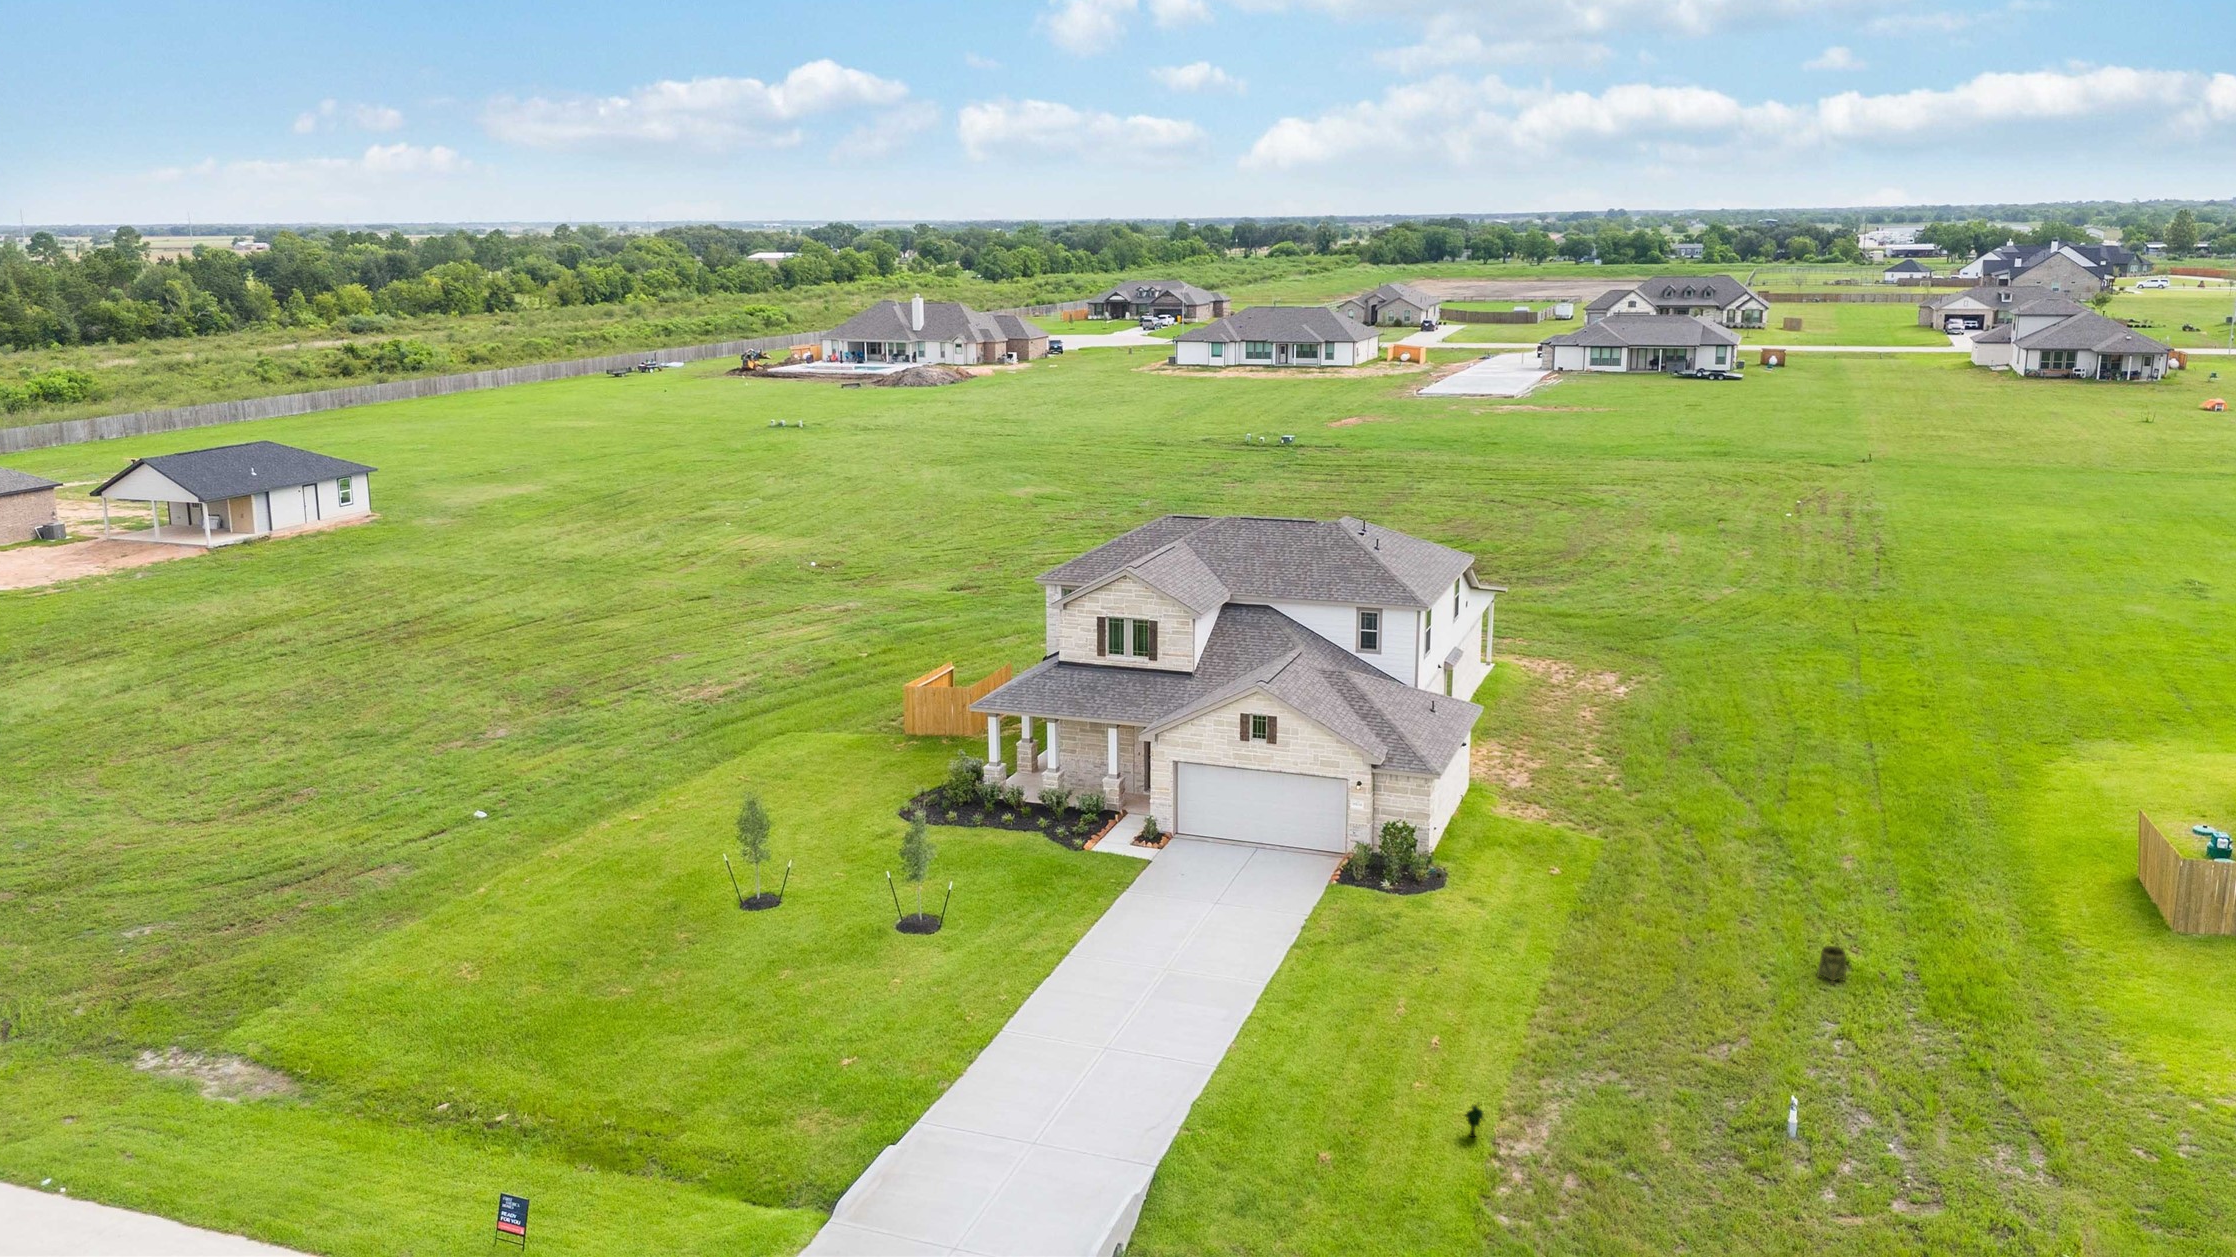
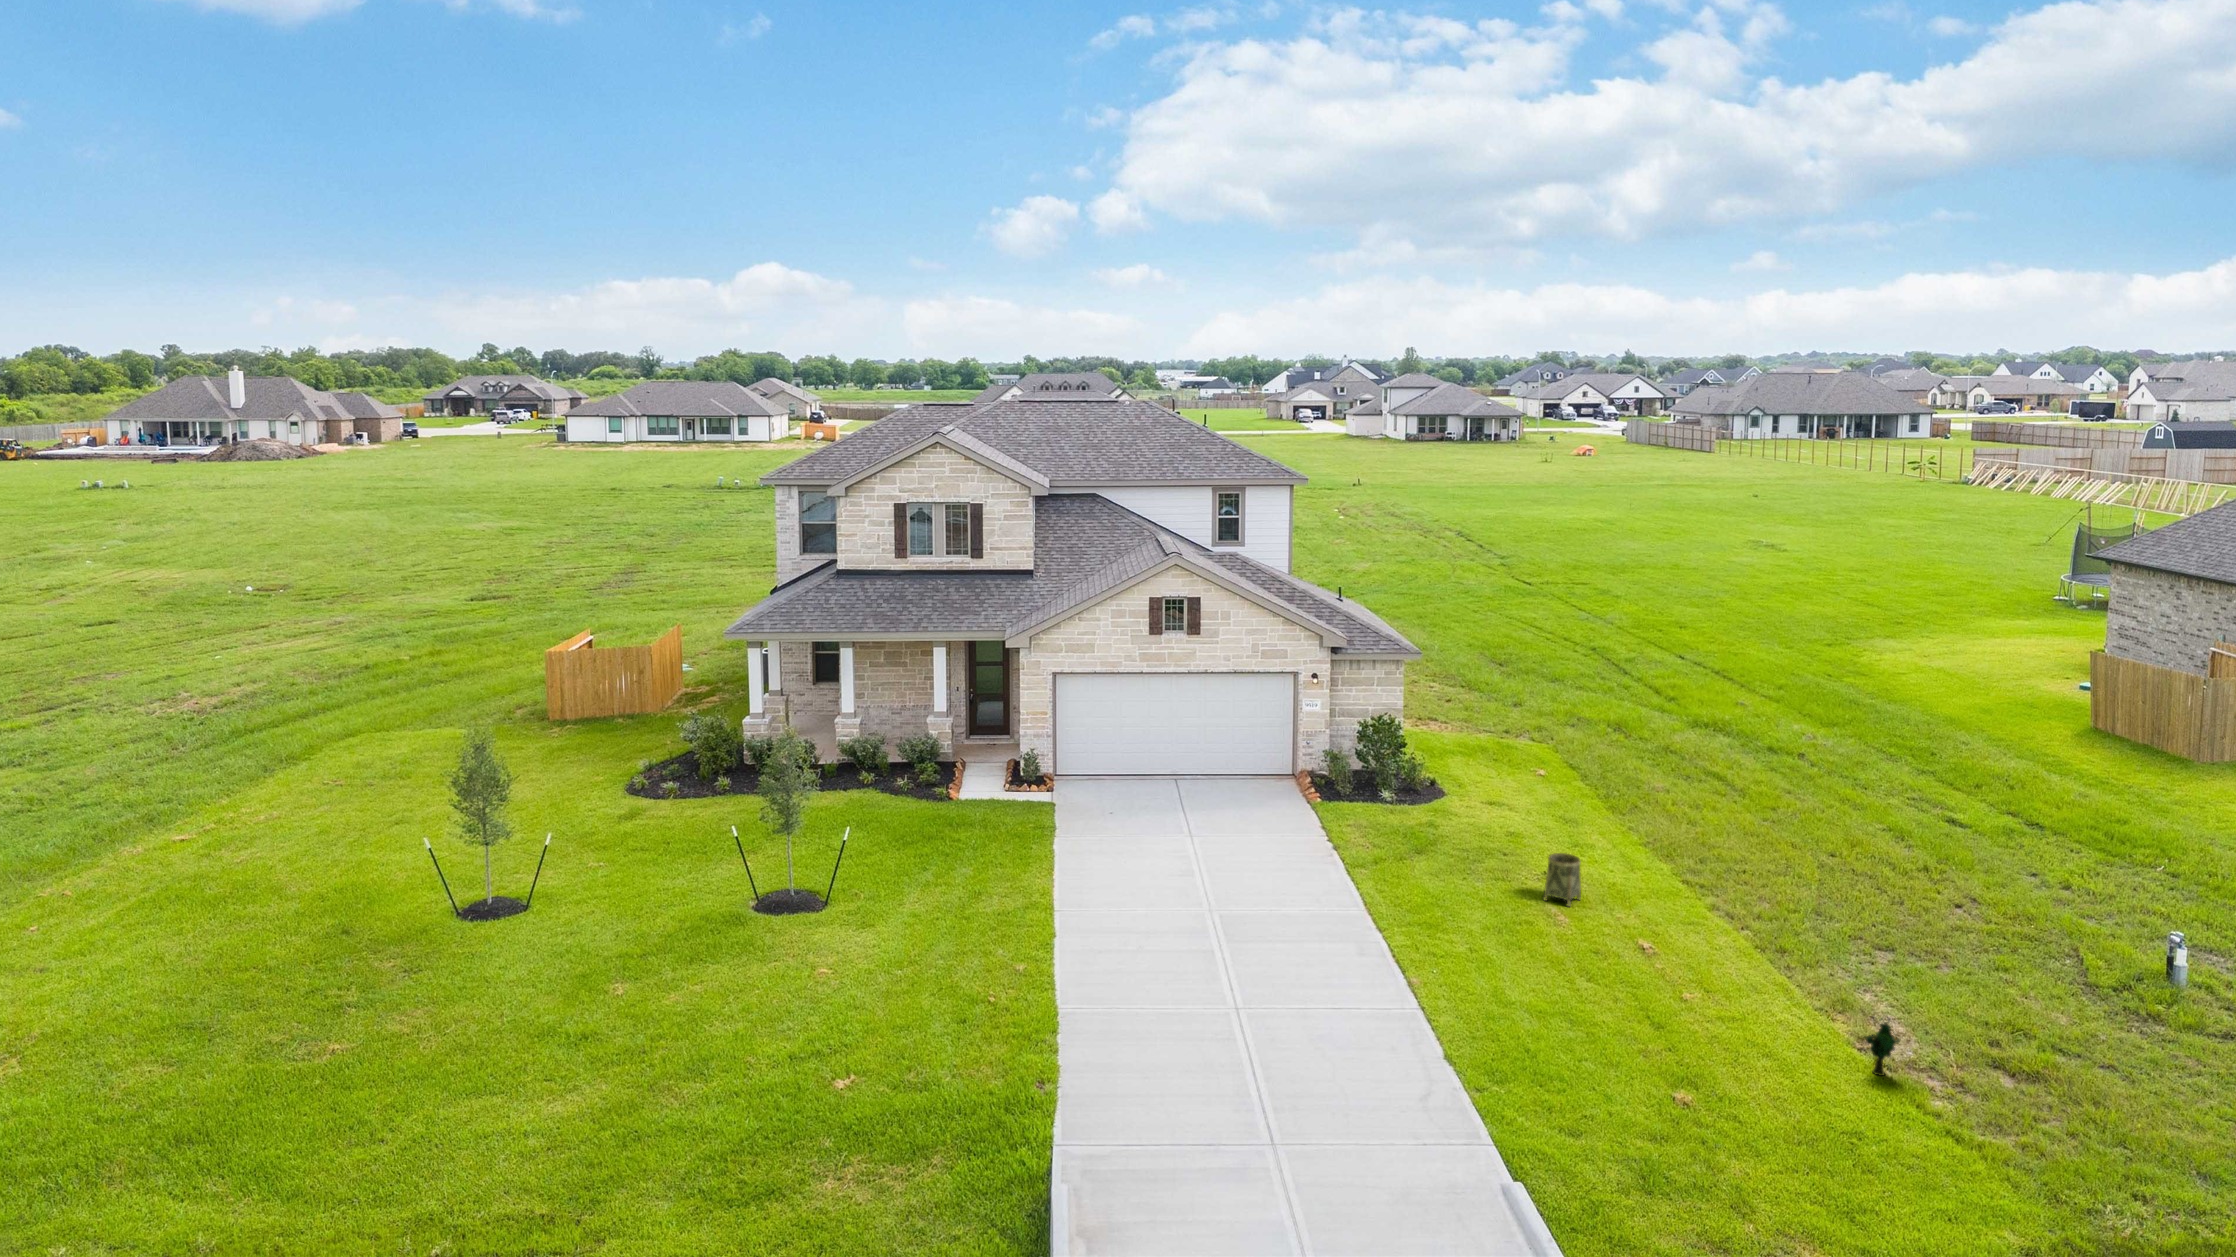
basket: present [1817,946,1846,984] -> present [1544,853,1581,907]

